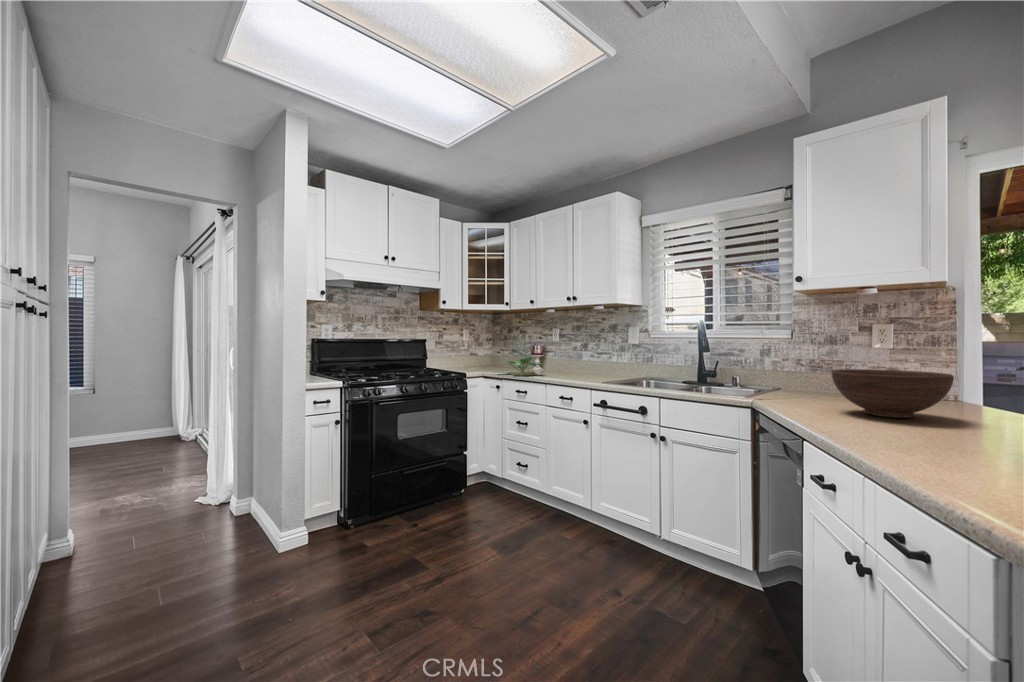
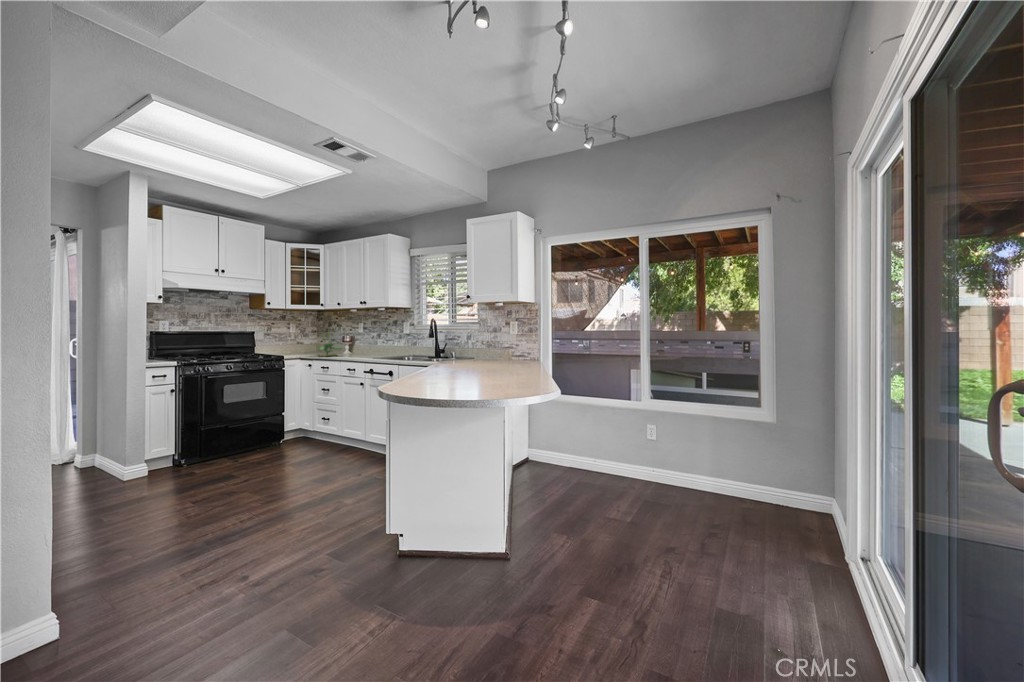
fruit bowl: present [832,369,954,418] -> none [459,345,505,366]

